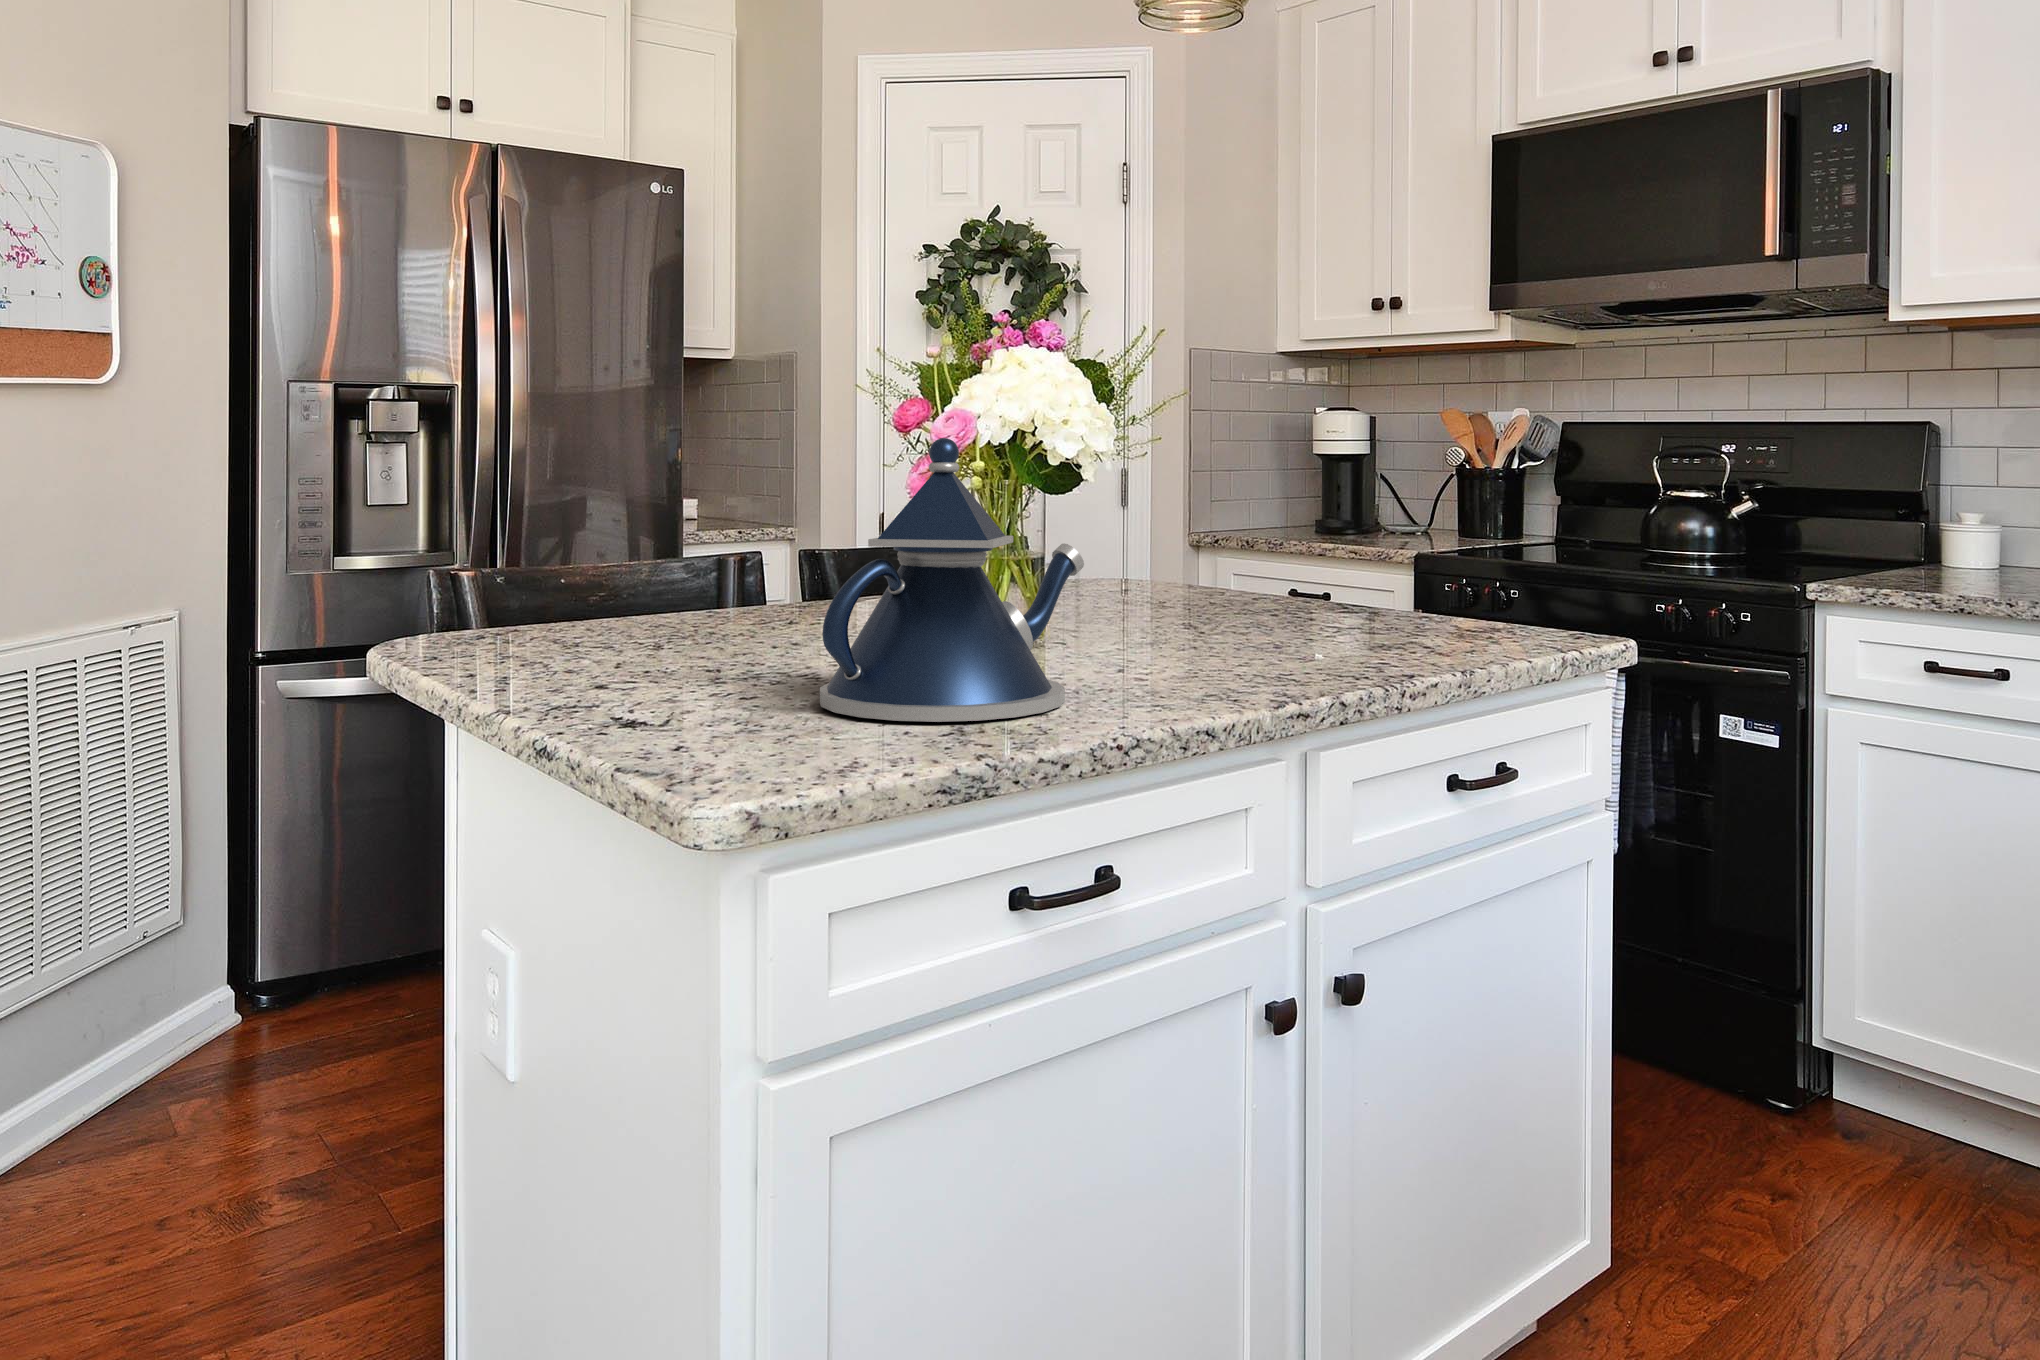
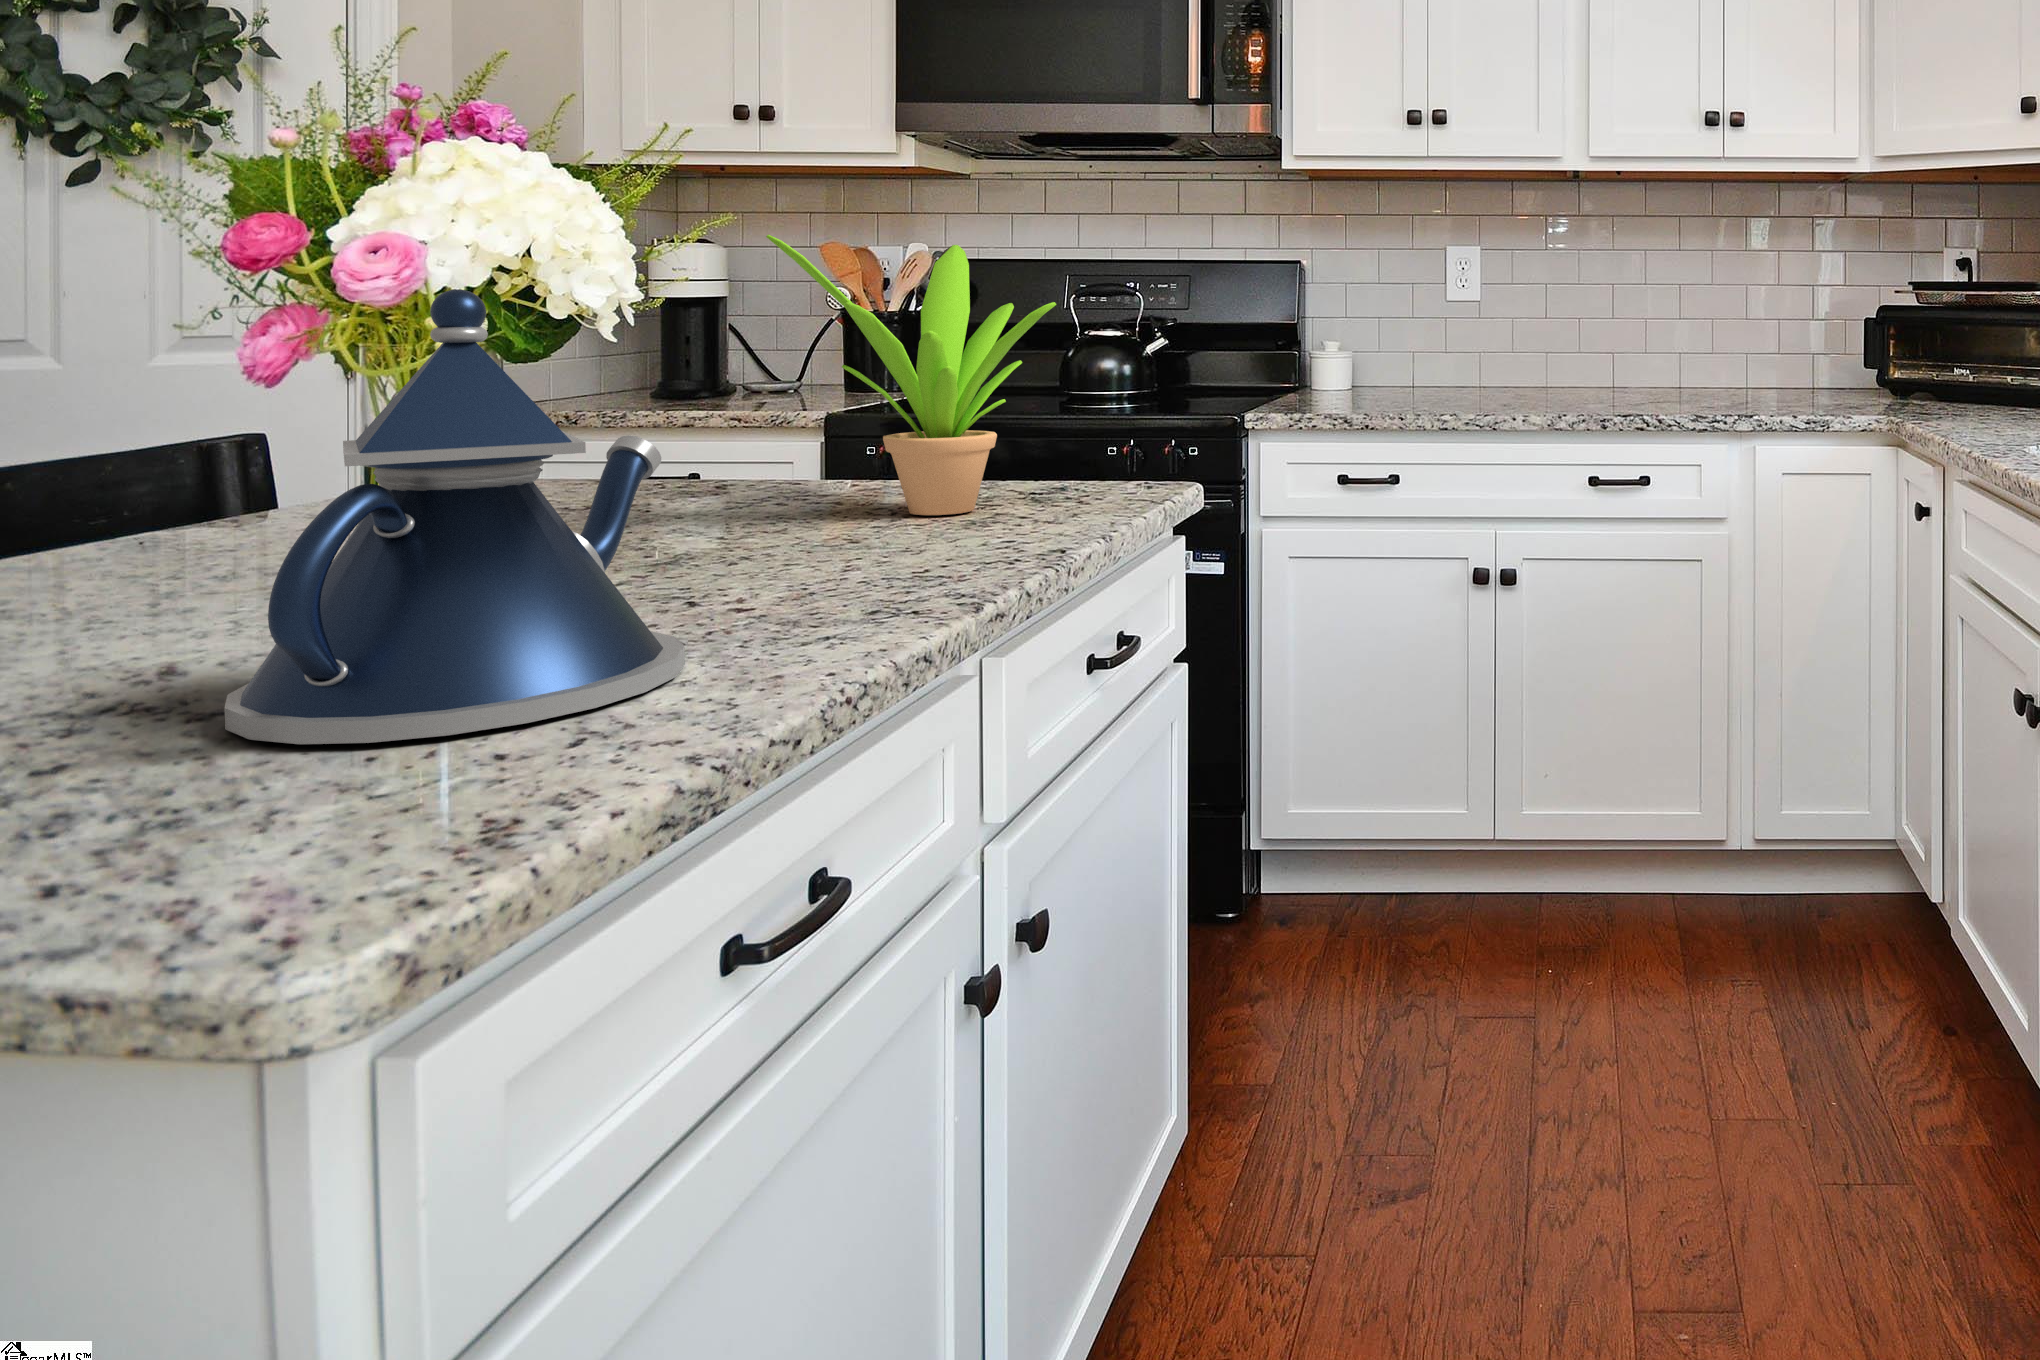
potted plant: none [1252,401,1472,639] -> present [766,235,1056,515]

